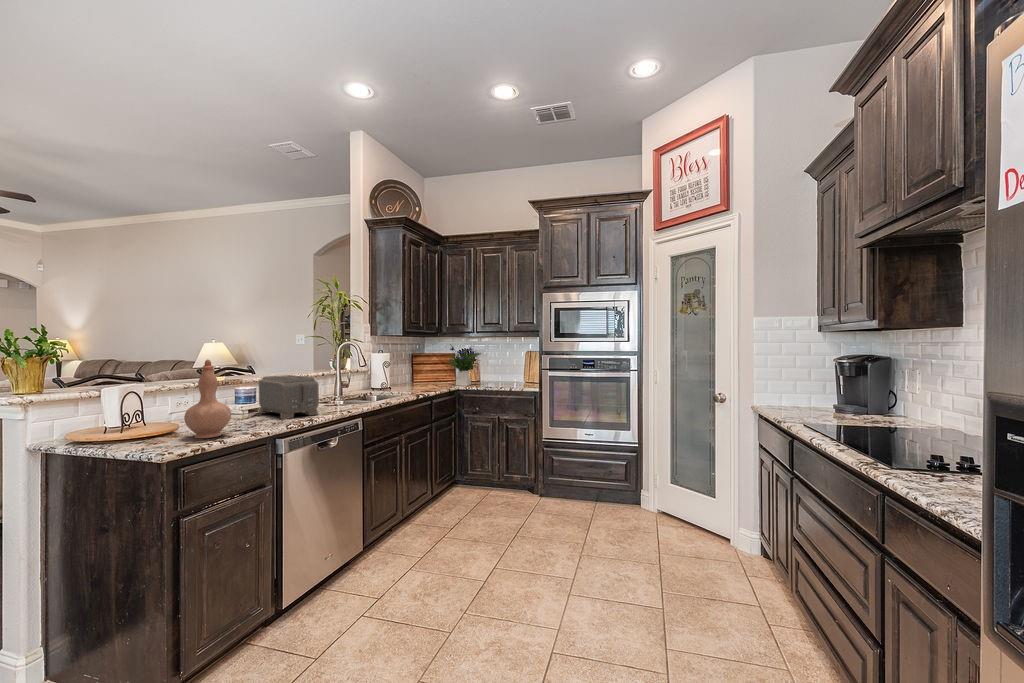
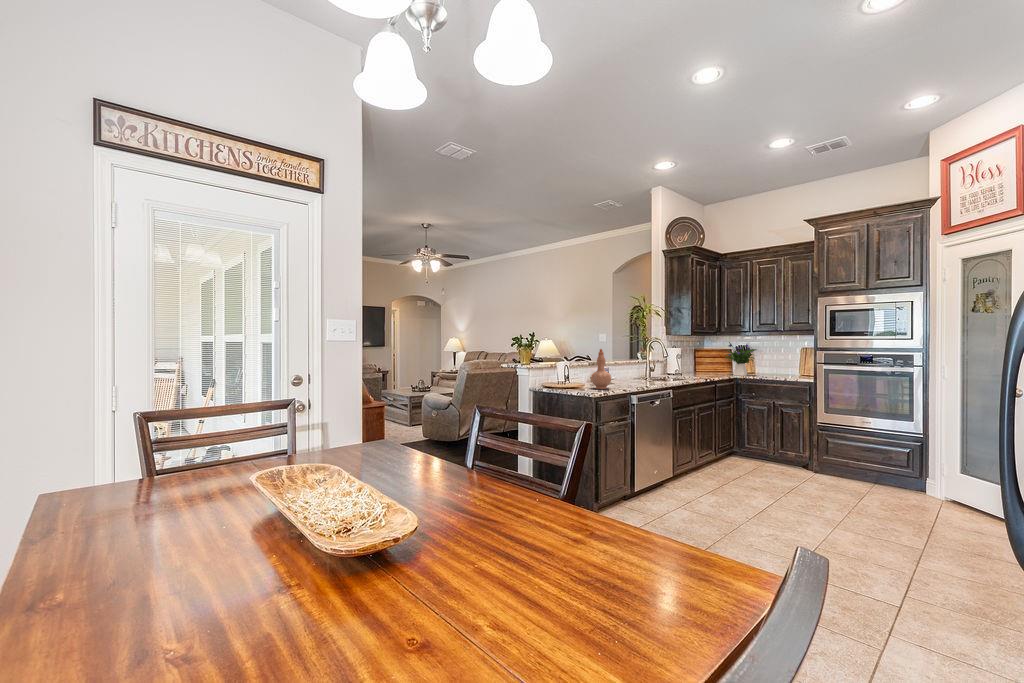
toaster: present [258,375,319,419] -> none [610,360,647,385]

